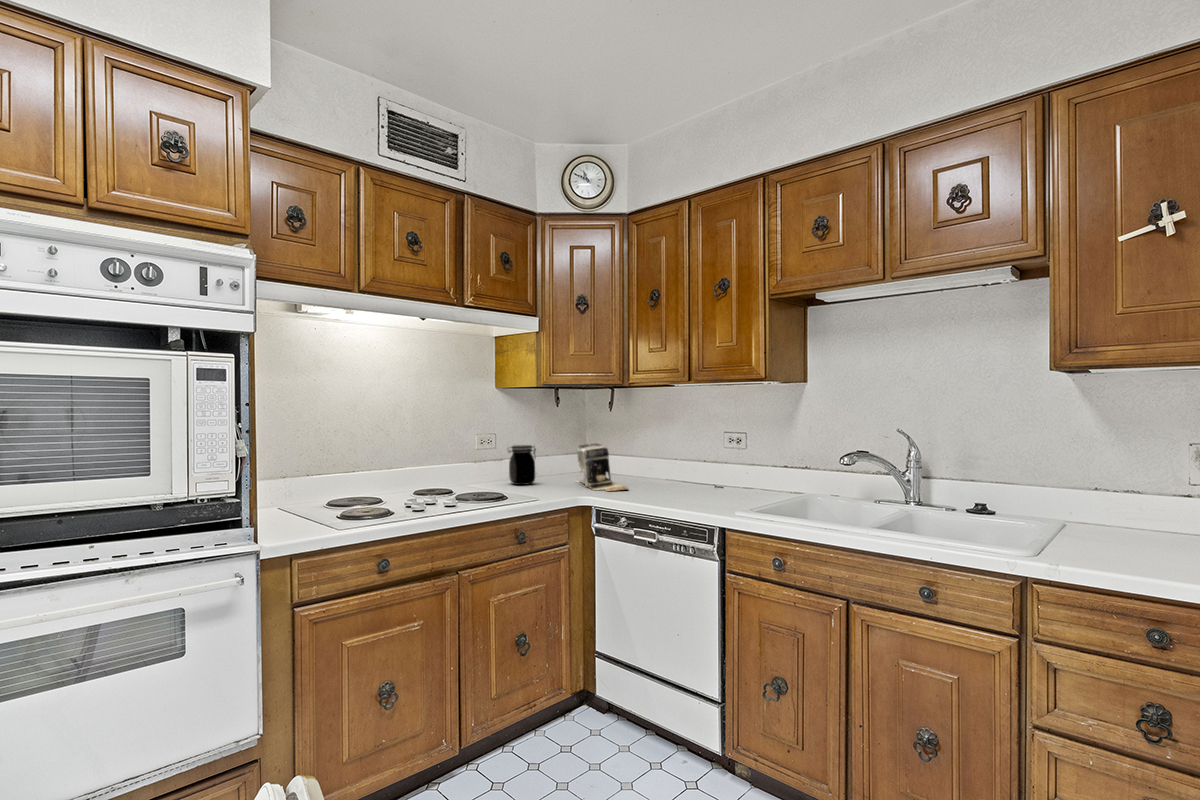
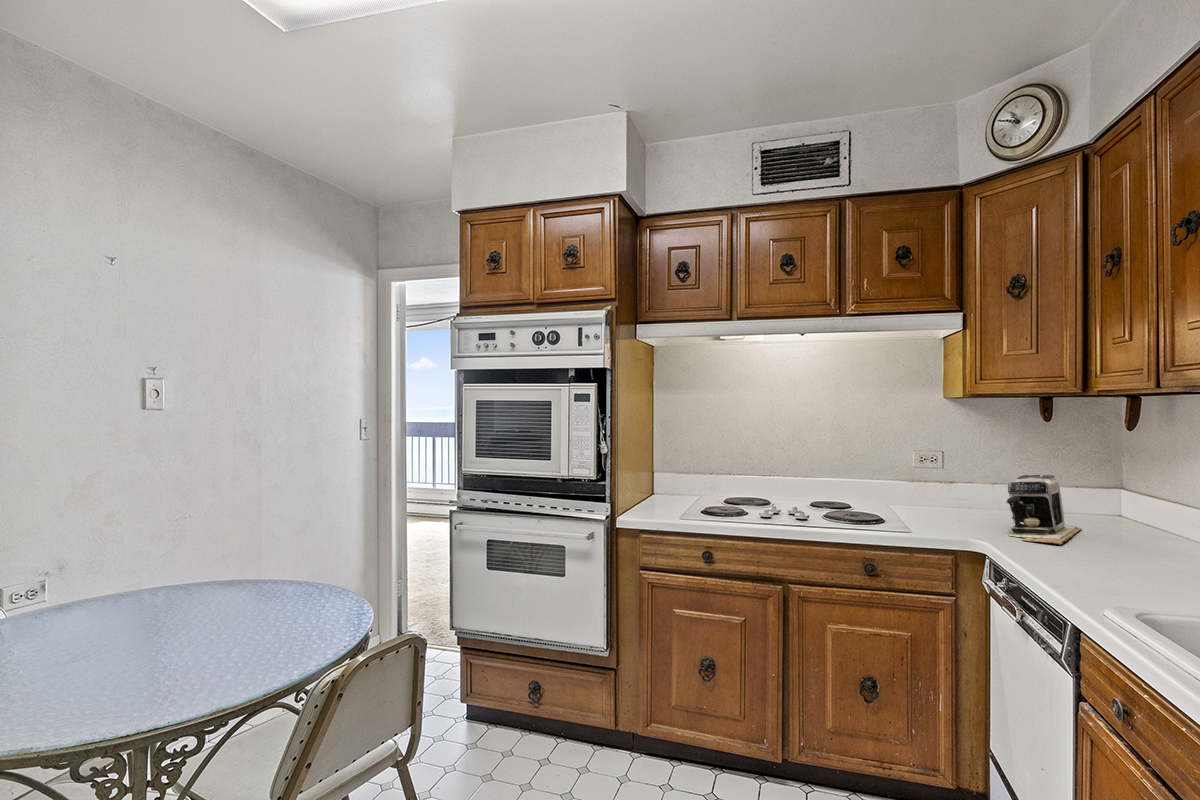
jar: present [508,445,536,485] -> none [930,467,967,515]

